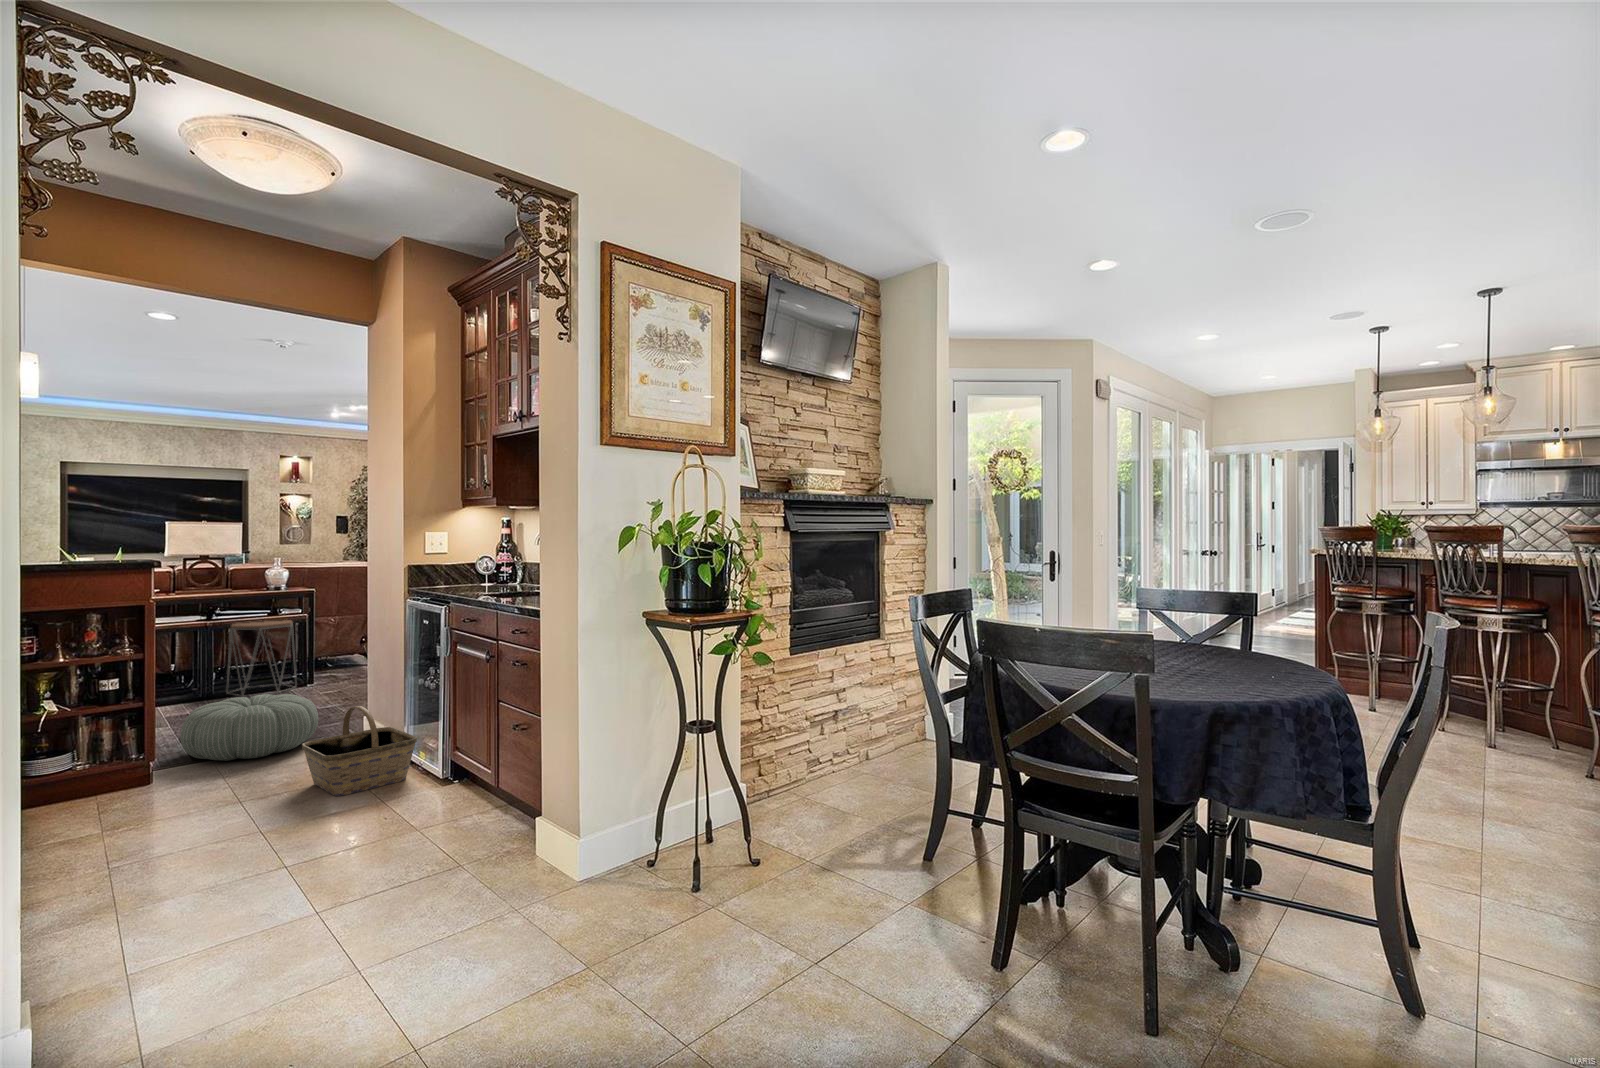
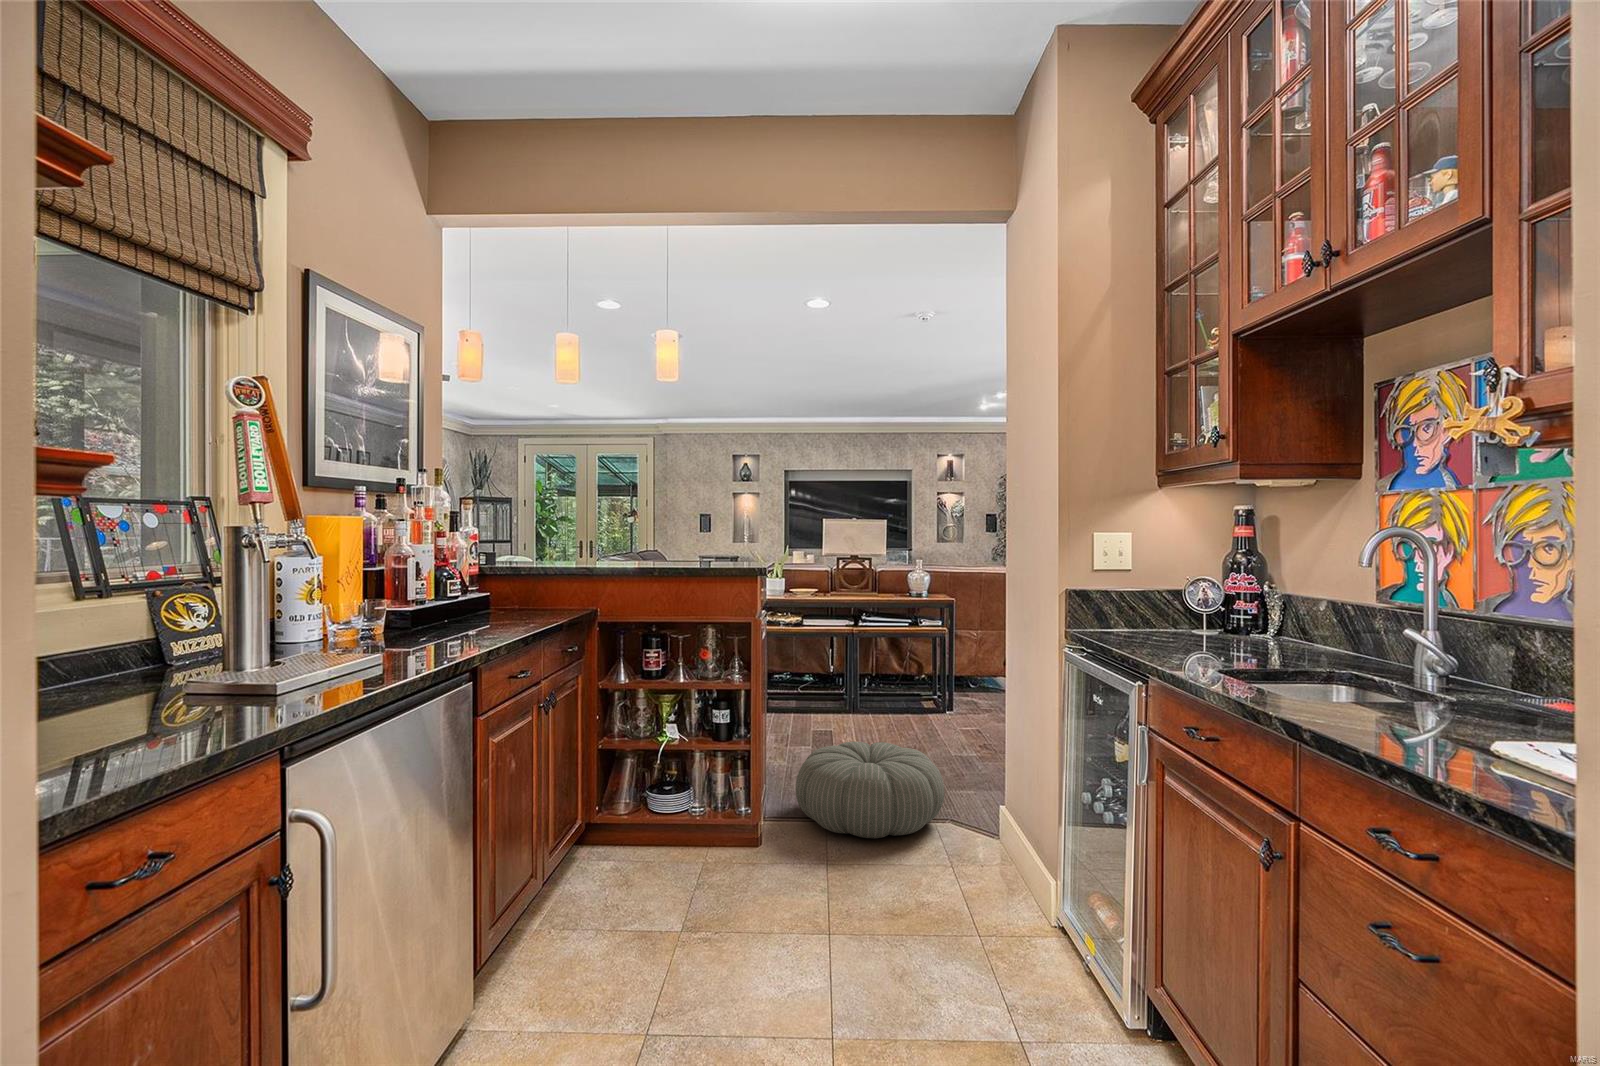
side table: present [226,620,296,697] -> none [870,632,936,721]
basket: present [302,706,417,796] -> none [908,823,1081,988]

